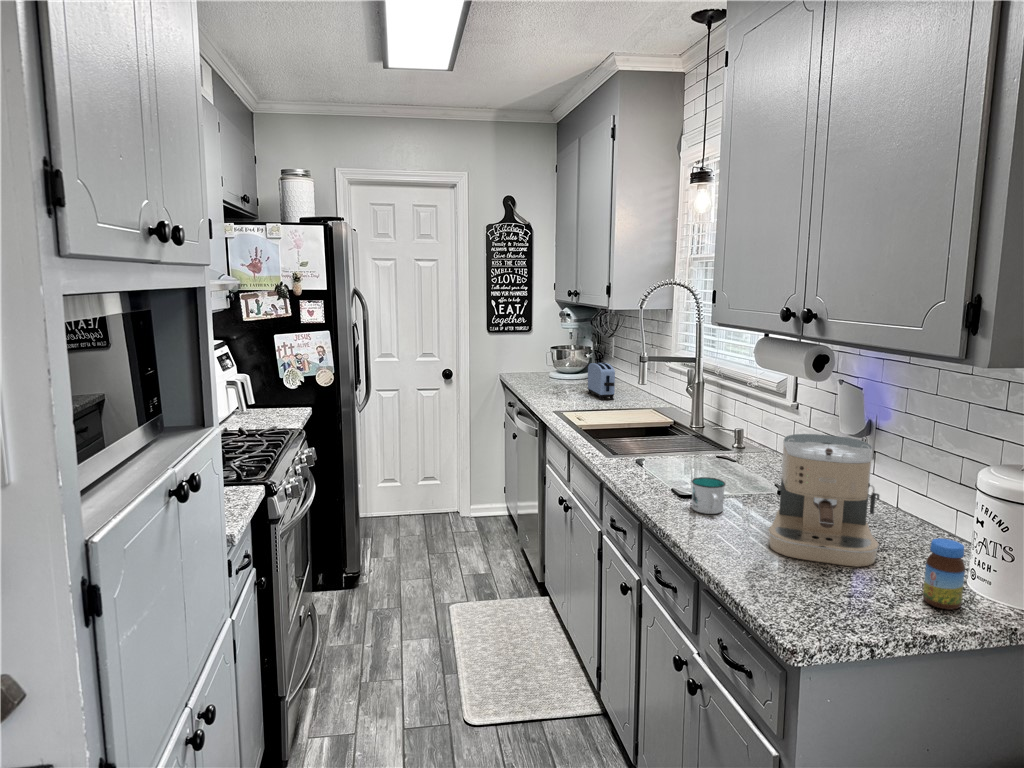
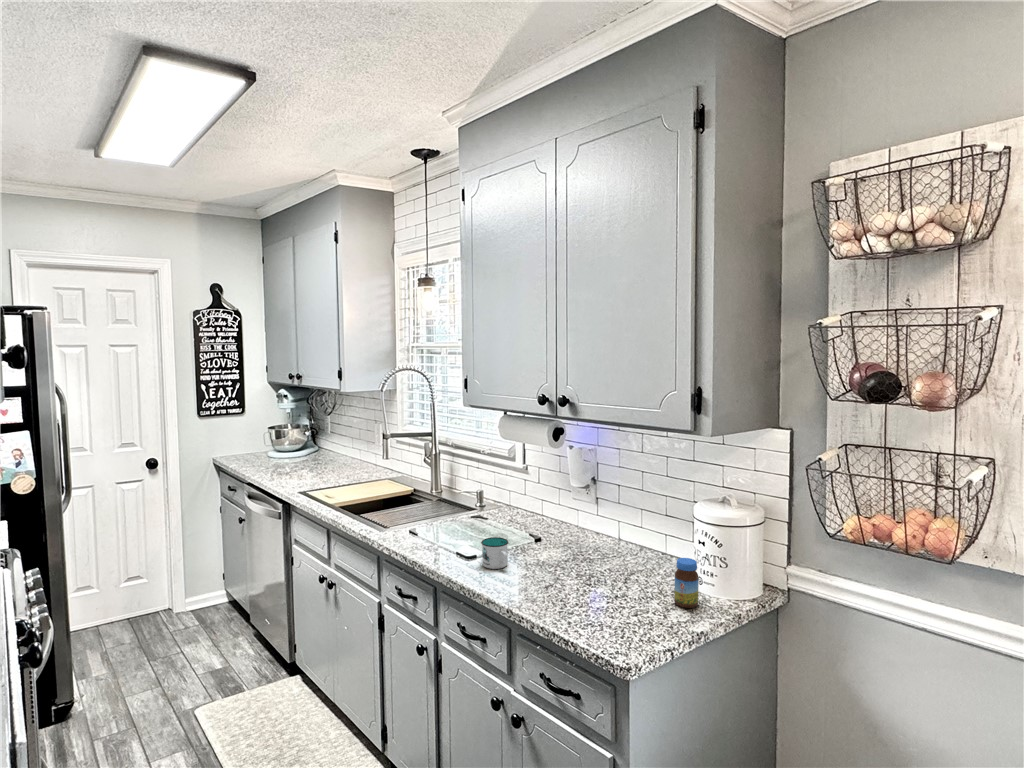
toaster: present [588,363,615,400] -> none [317,440,348,475]
coffee maker: present [768,434,879,567] -> none [553,491,633,592]

